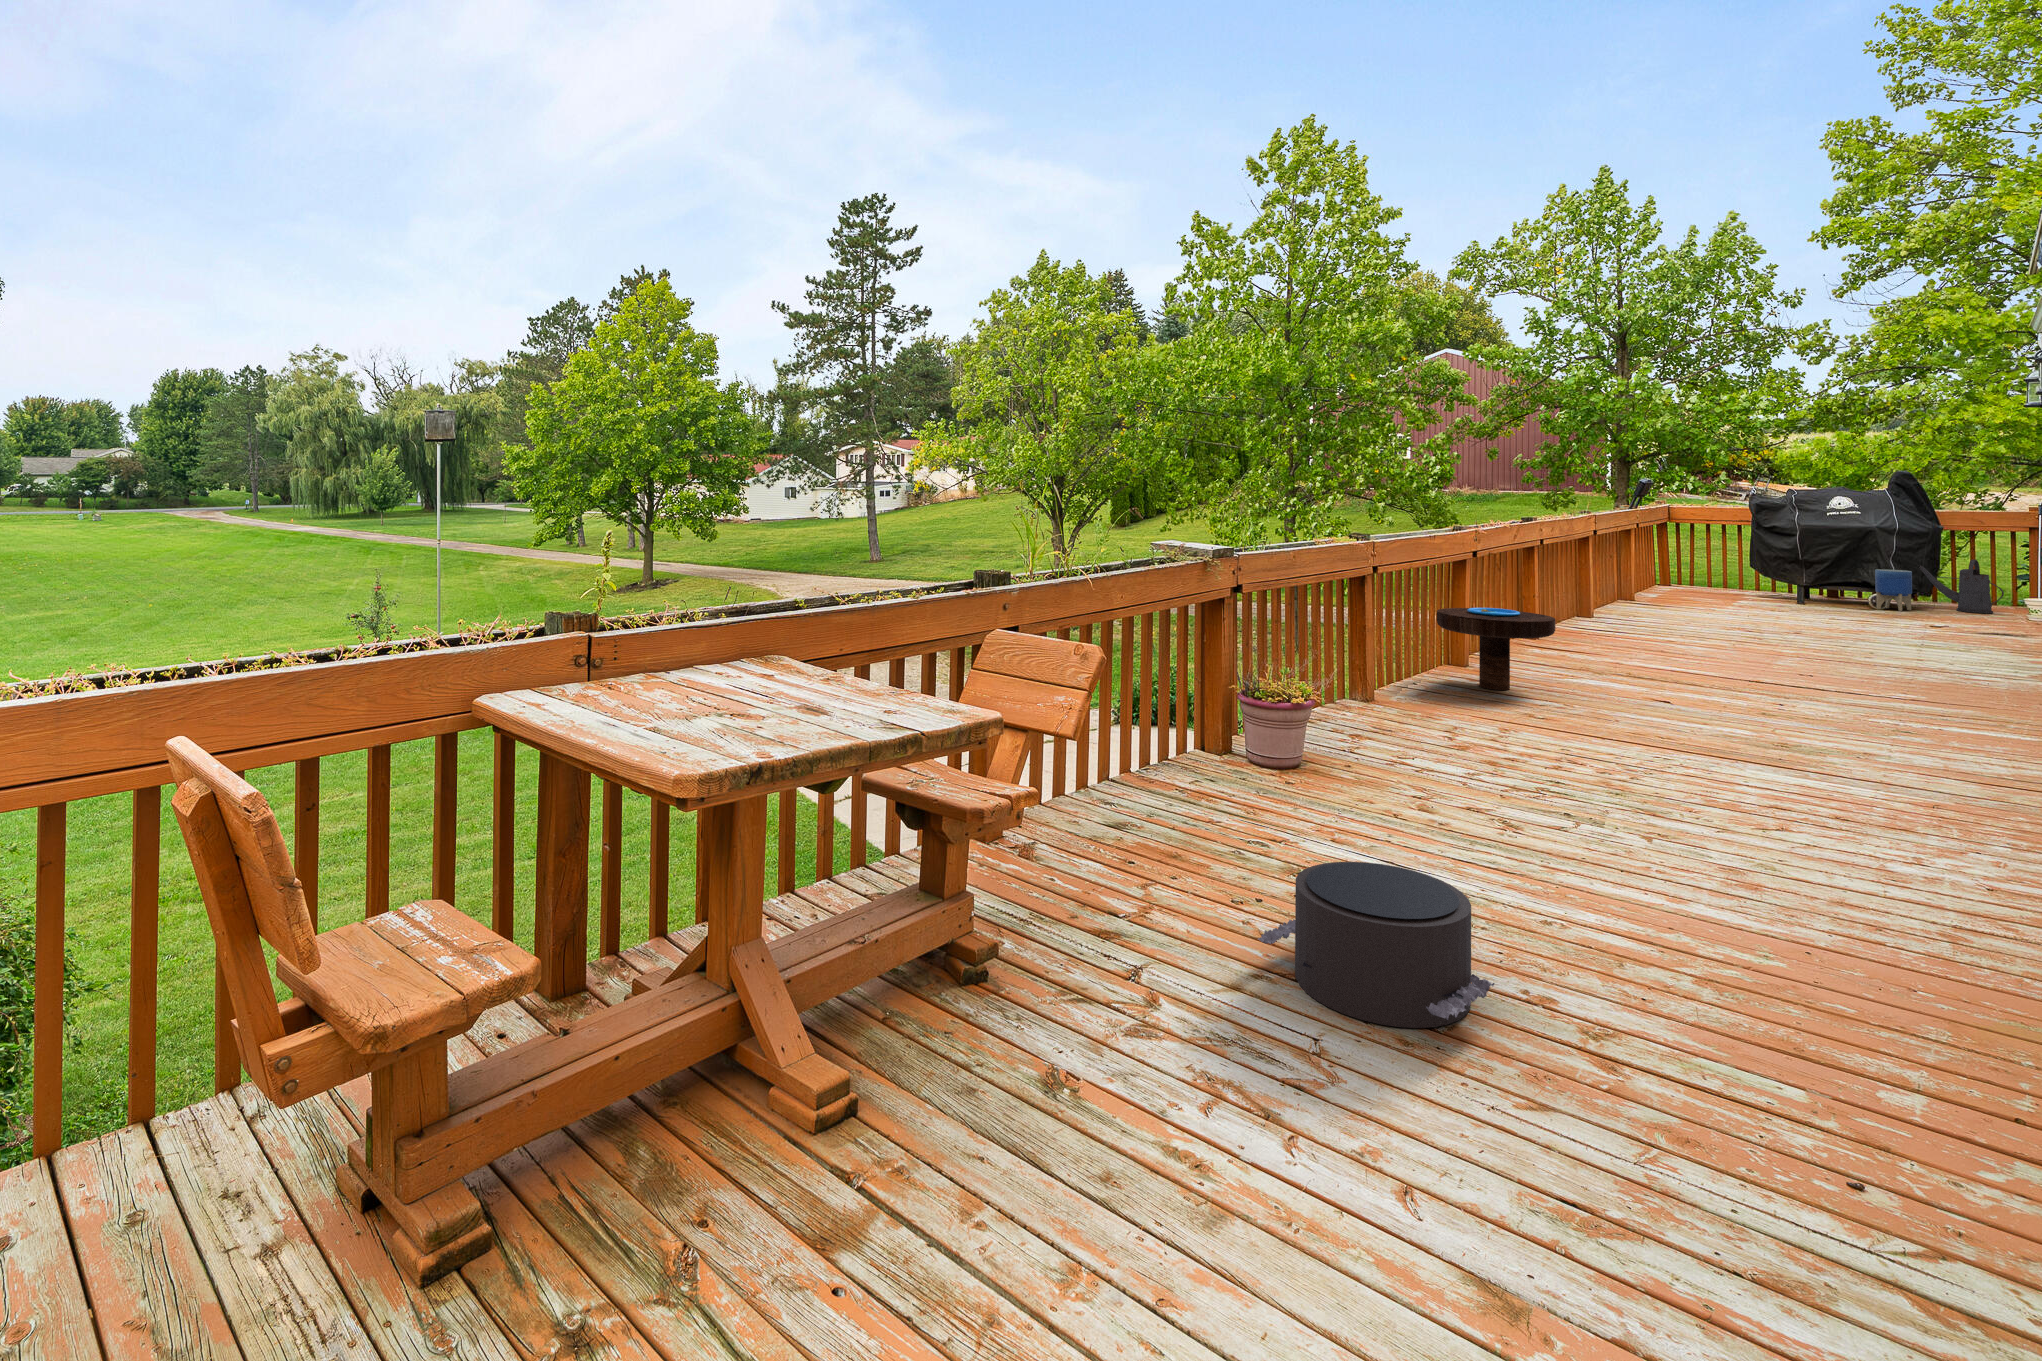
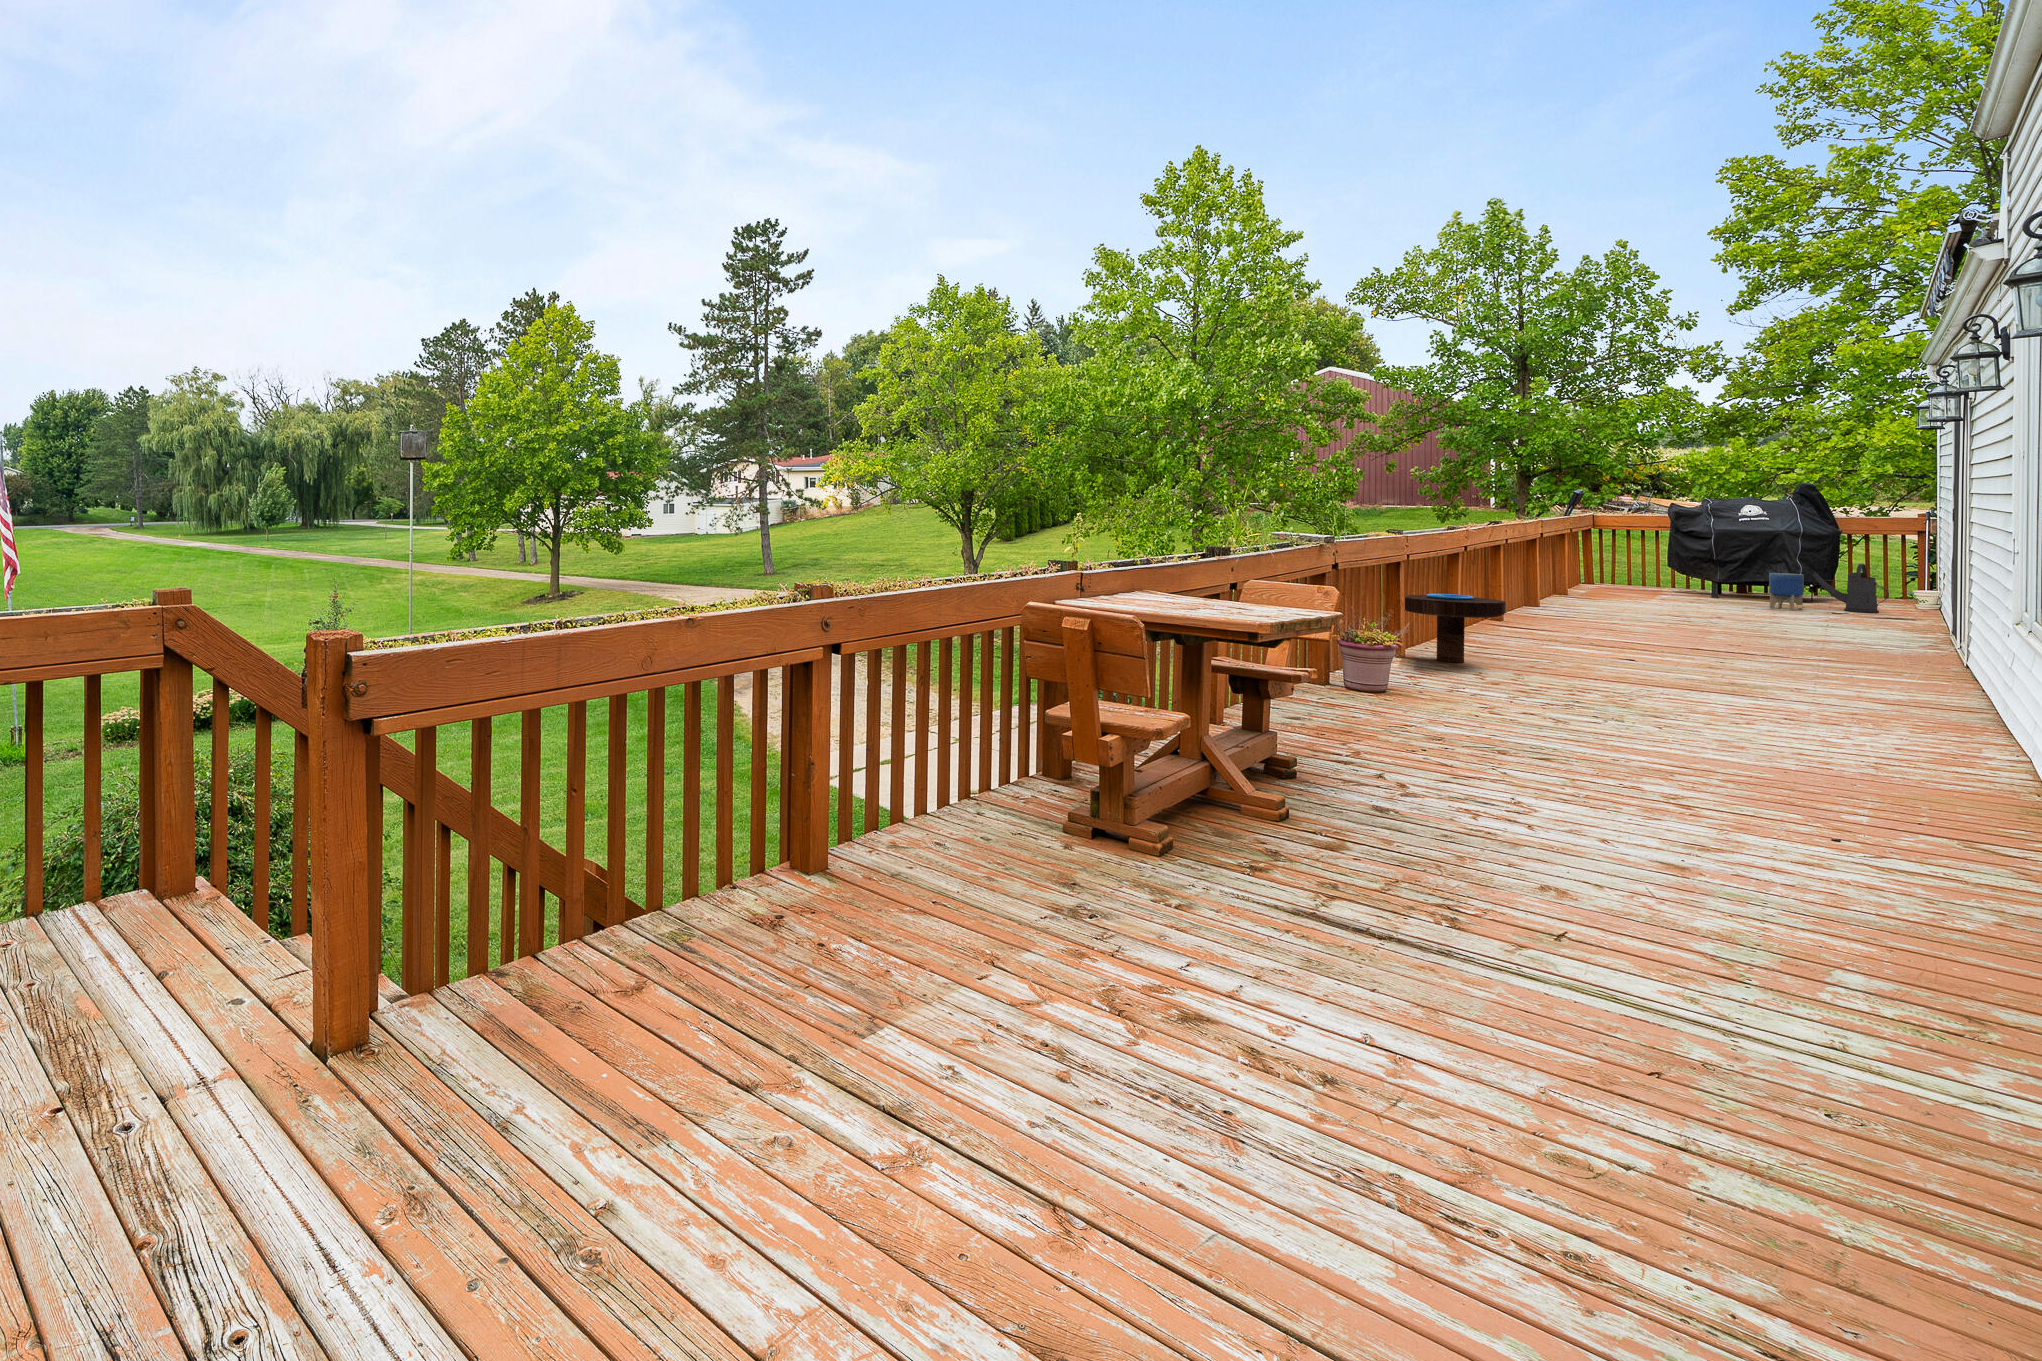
pouf: present [1258,862,1495,1028] -> none [1376,736,1555,829]

